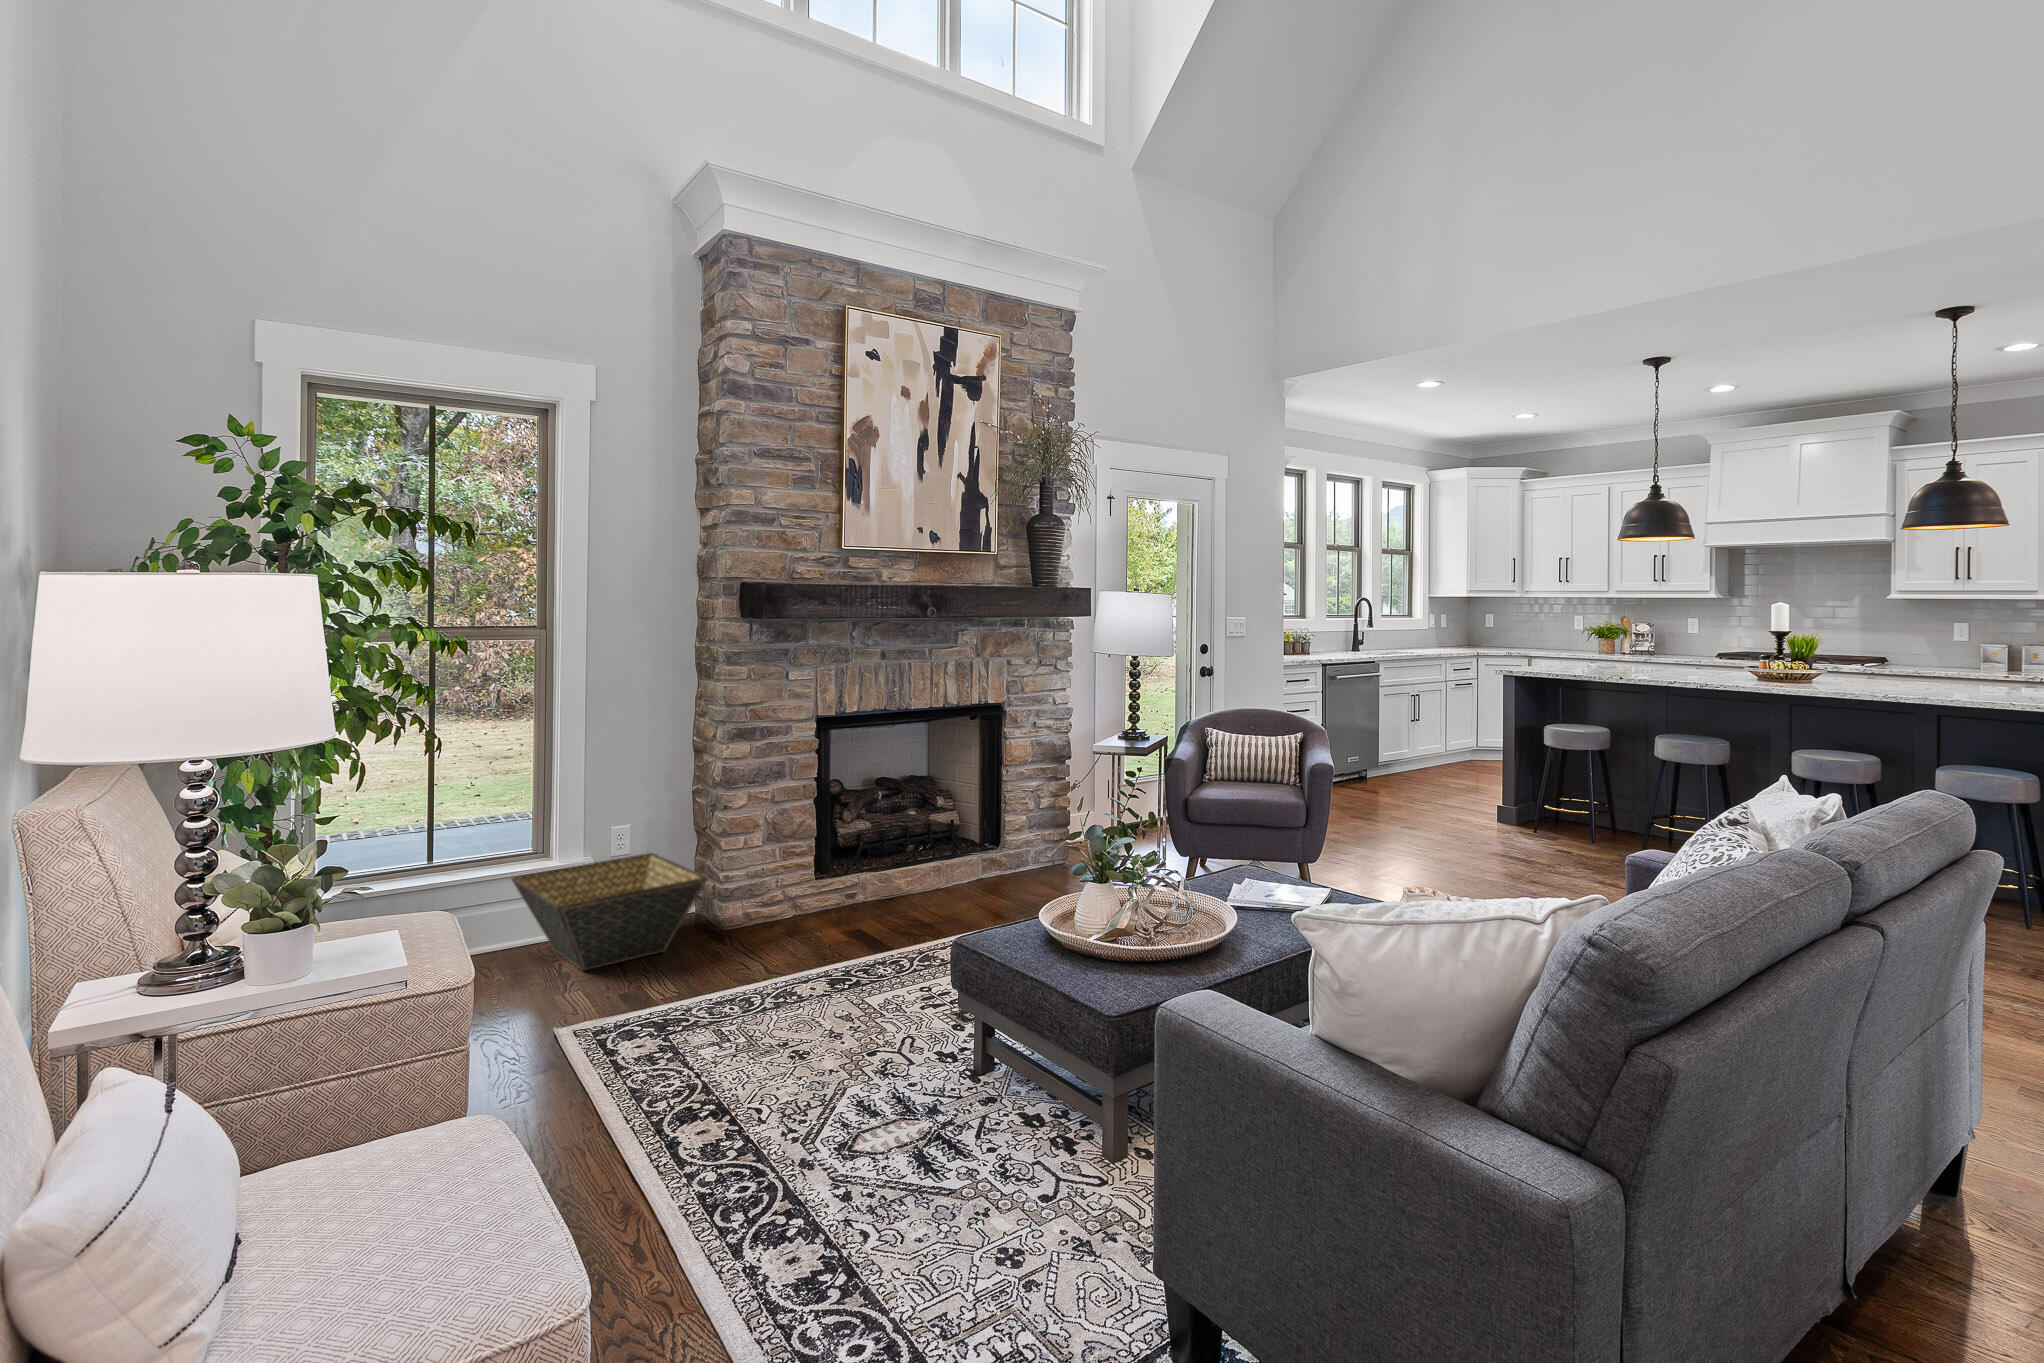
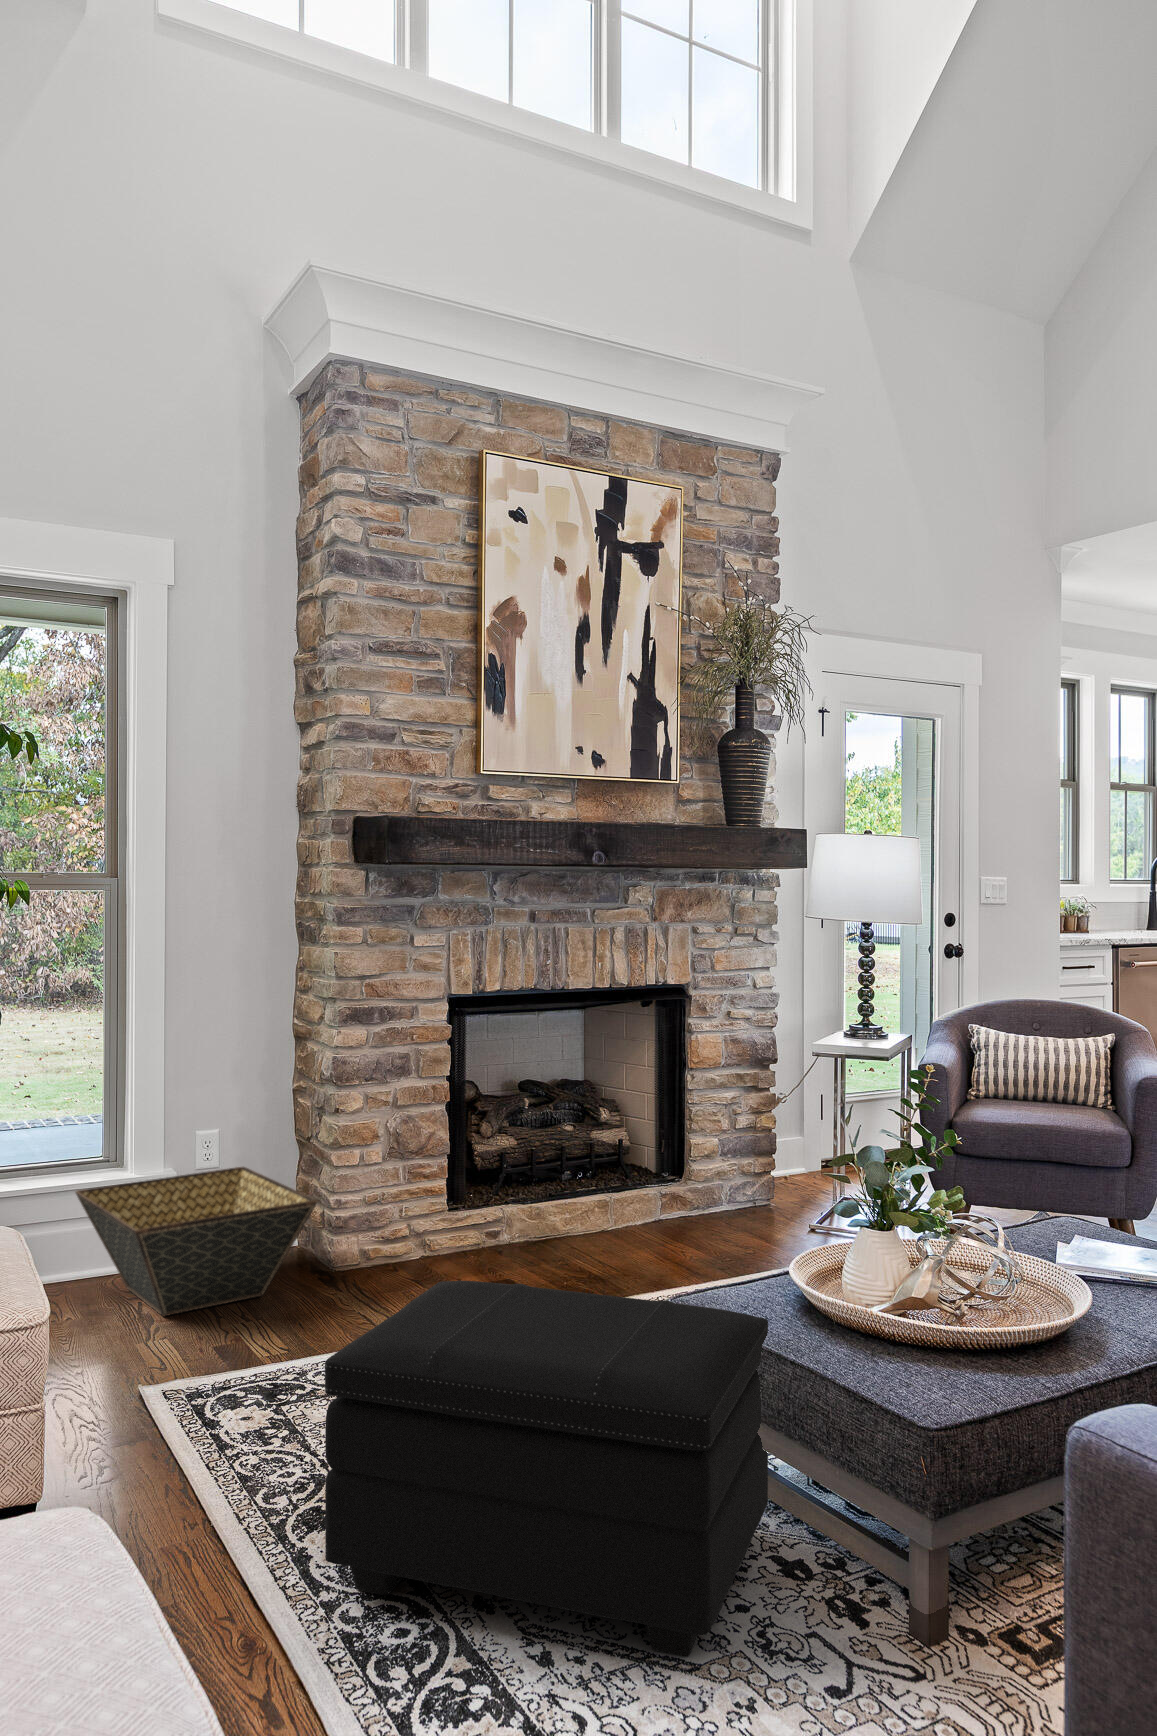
footstool: none [688,934,1019,1187] -> present [325,1281,768,1657]

